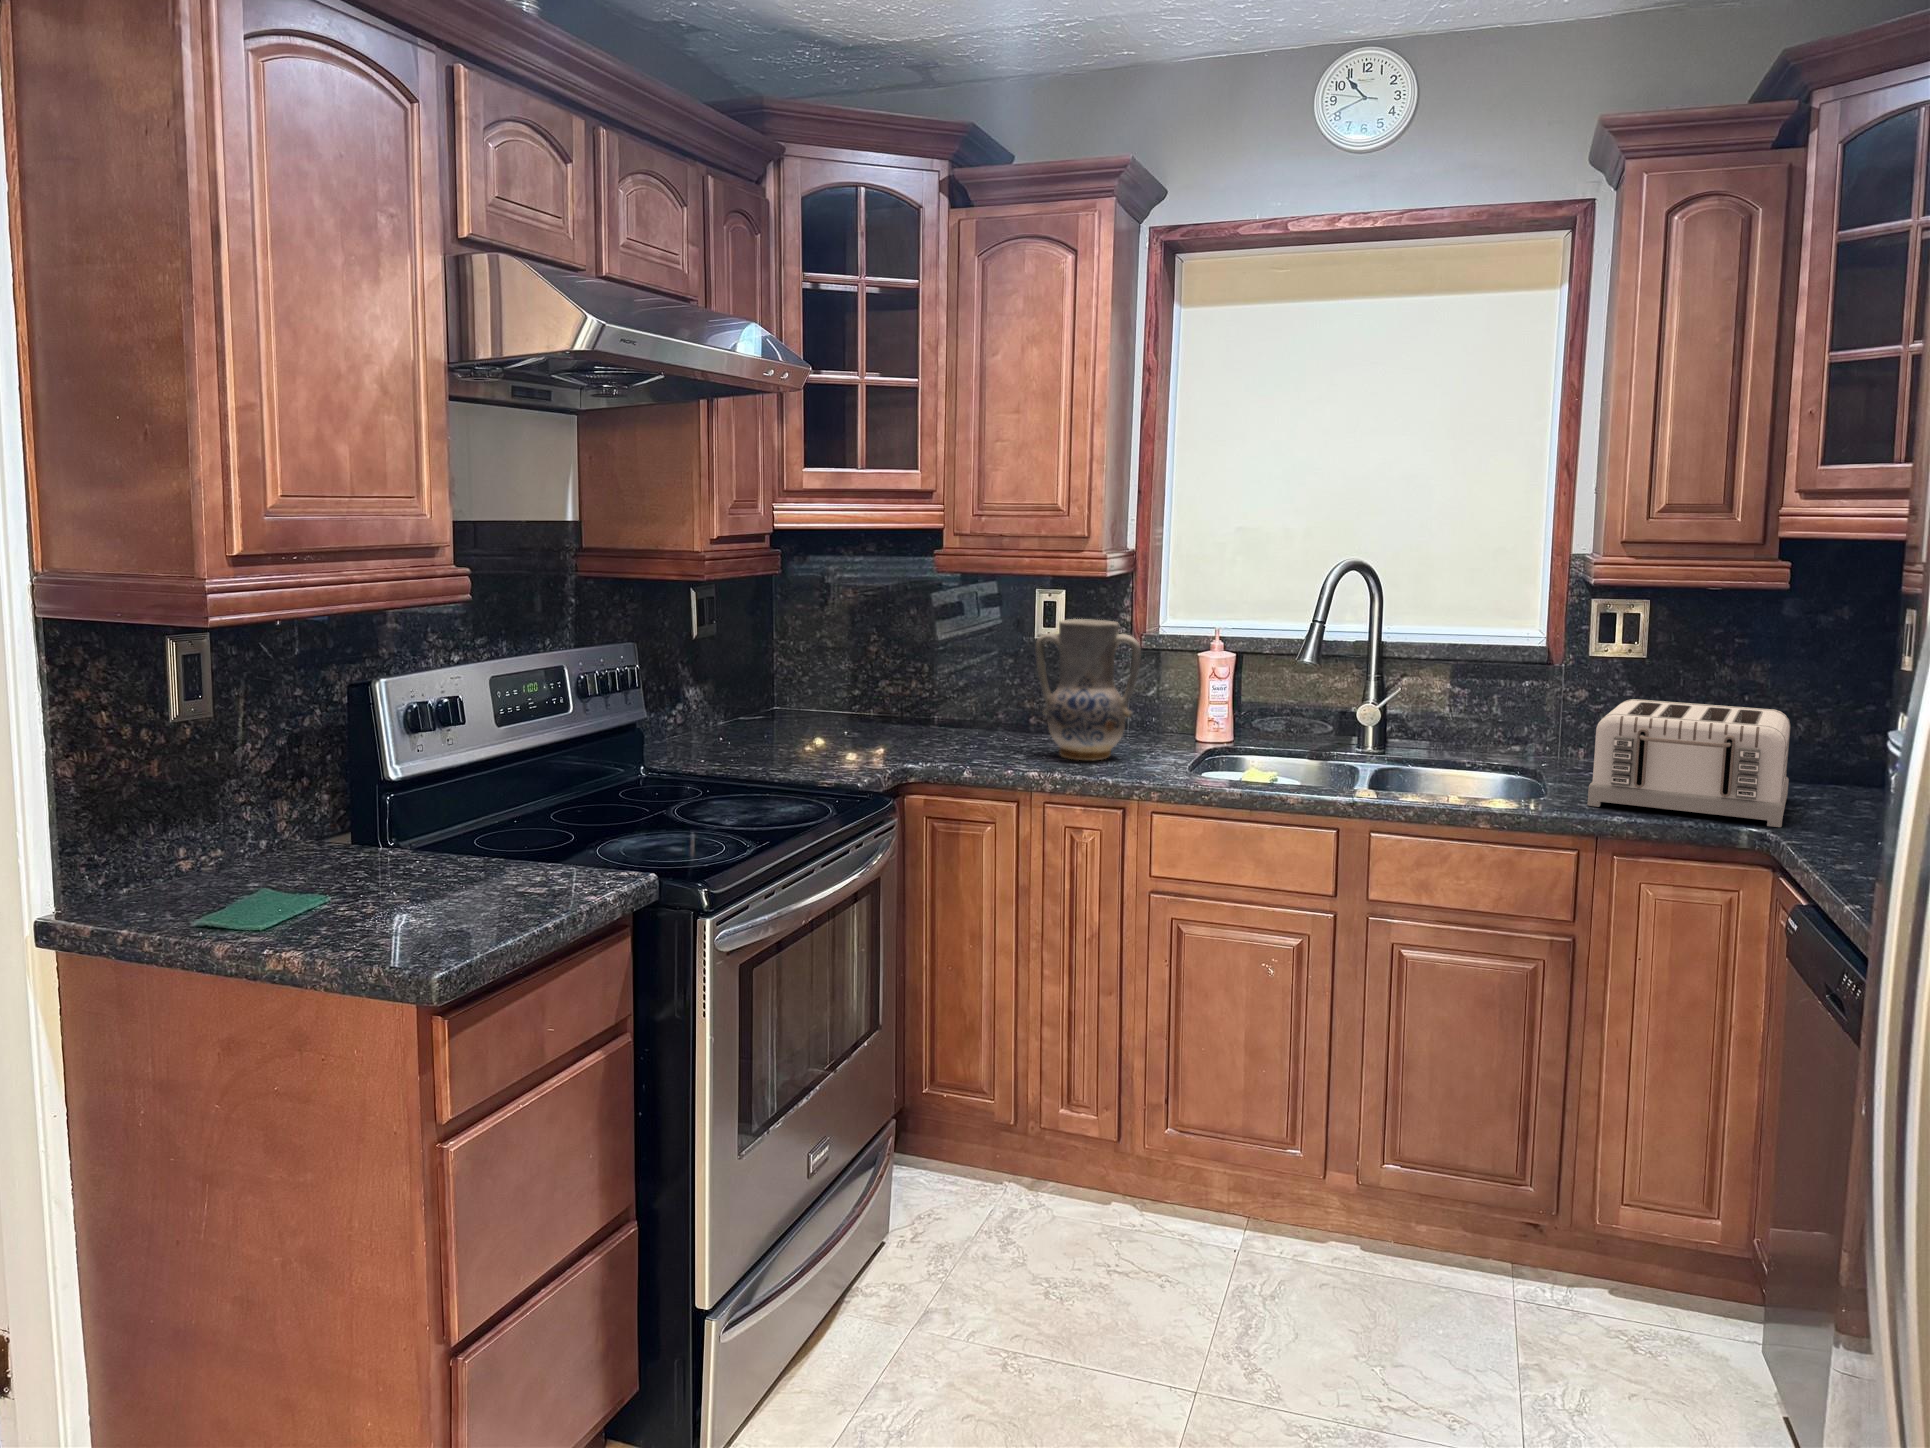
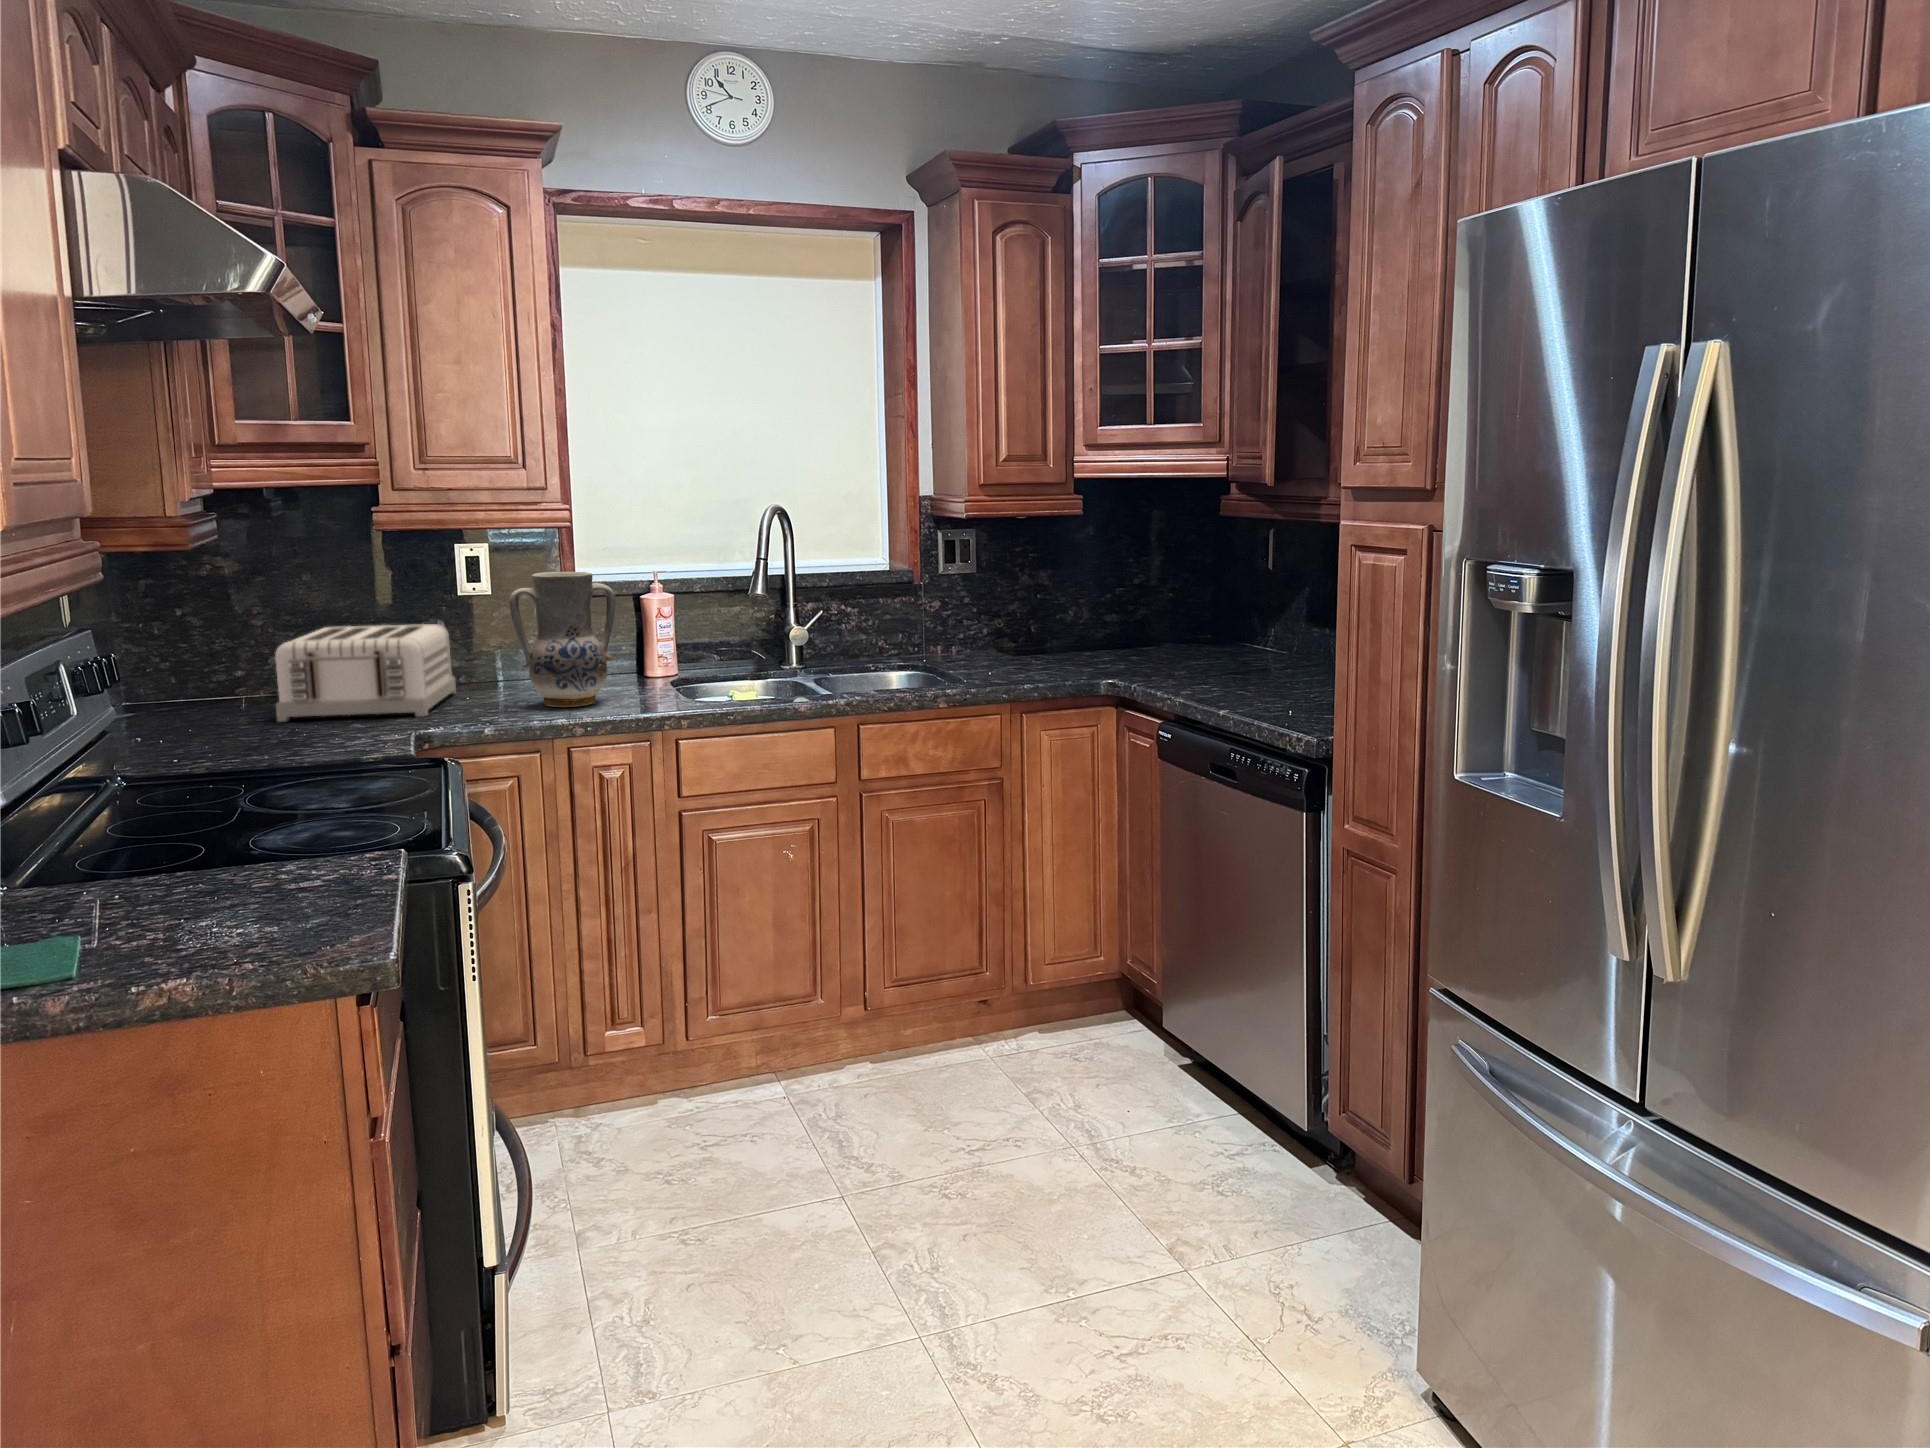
toaster: present [1587,699,1790,827] -> present [275,624,456,722]

